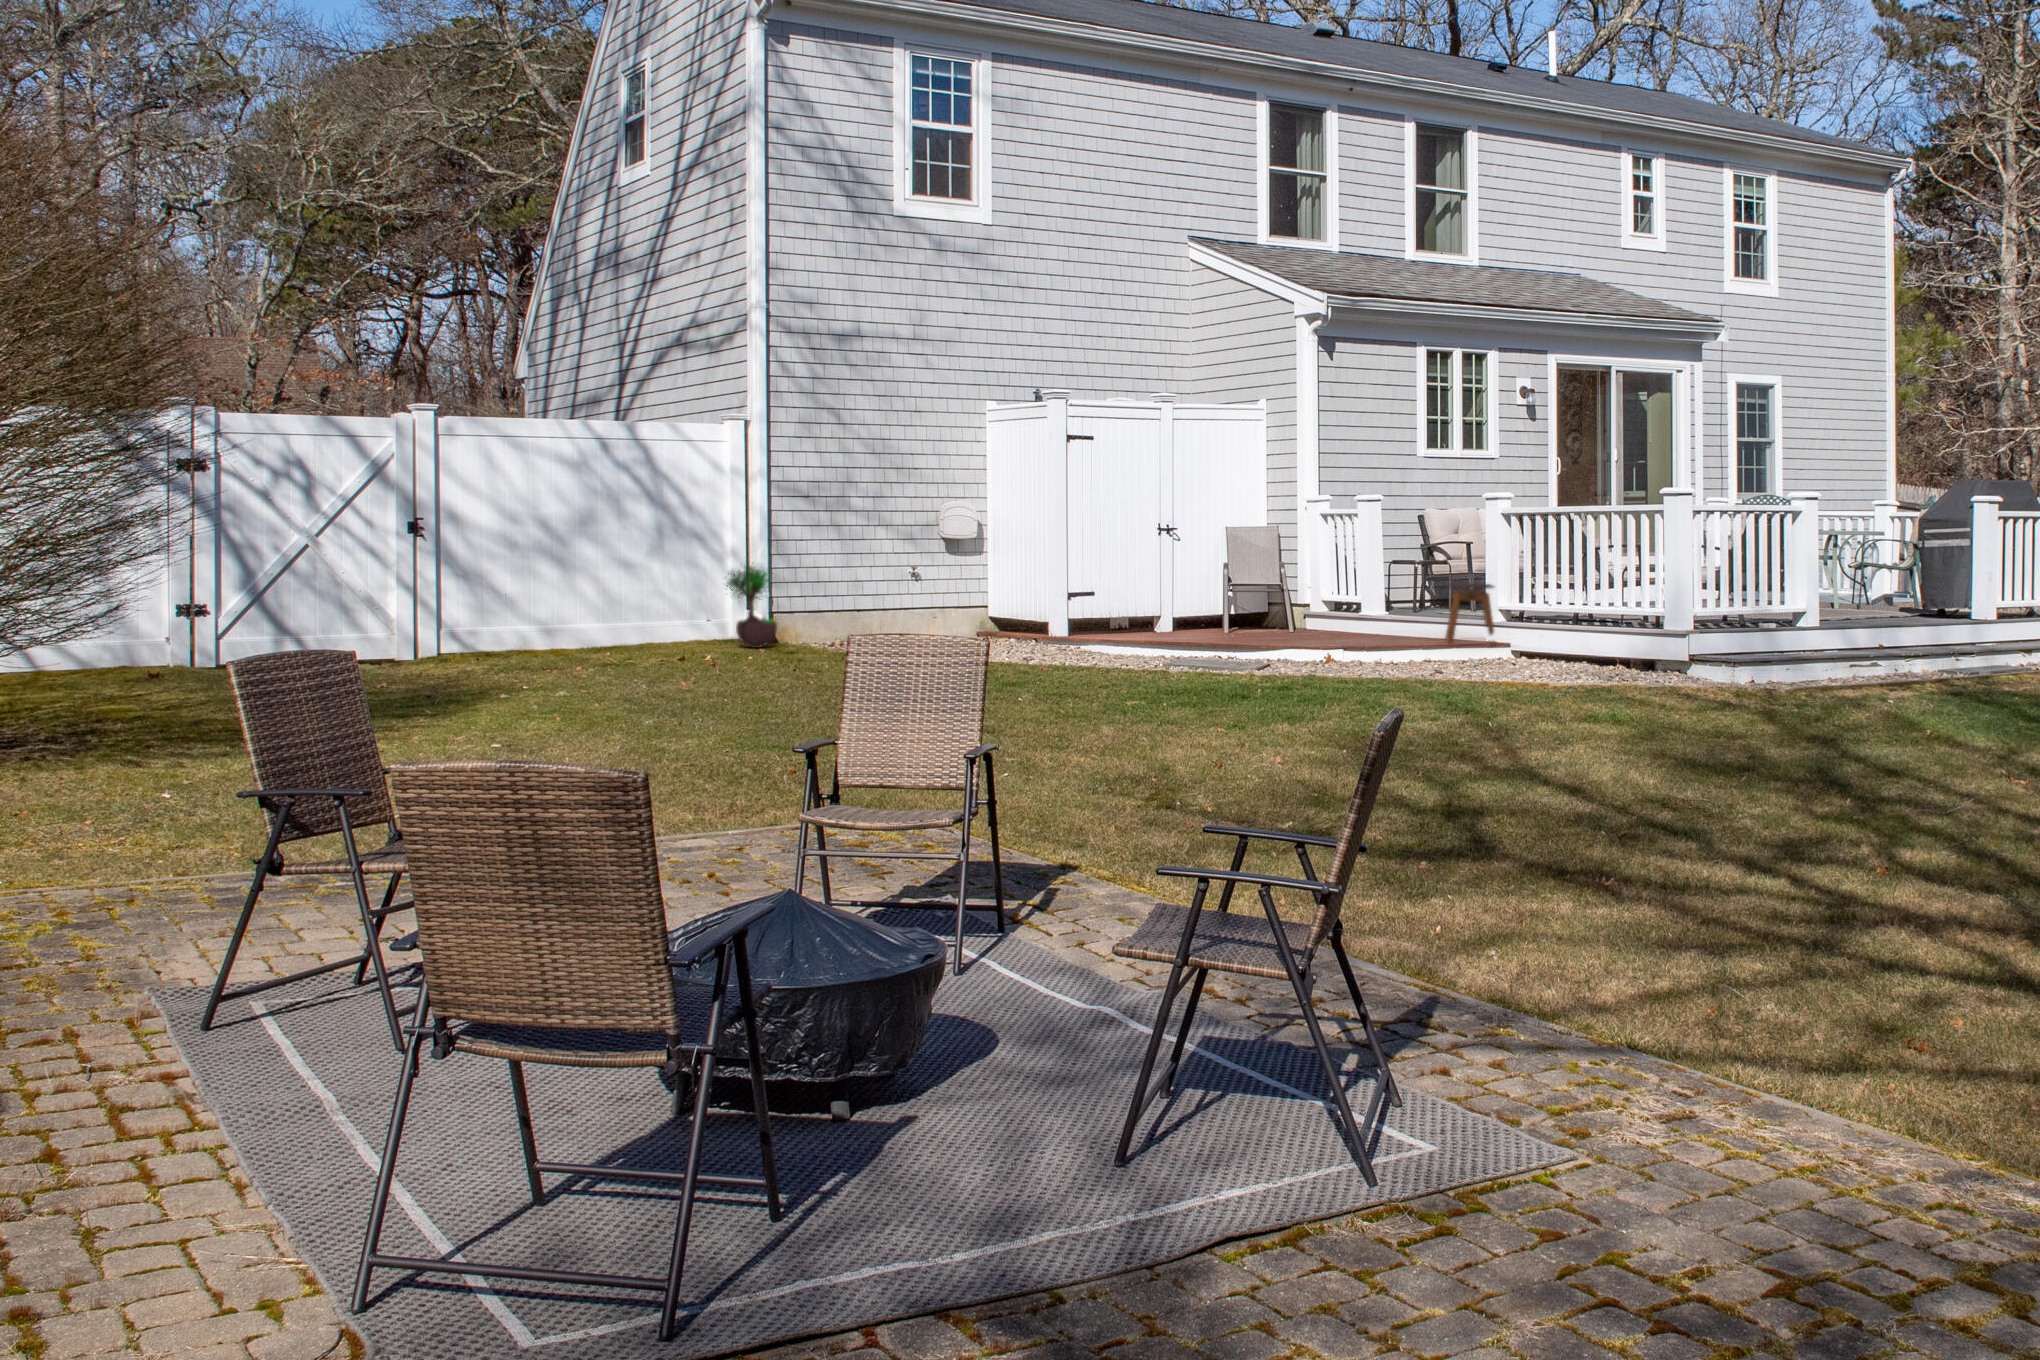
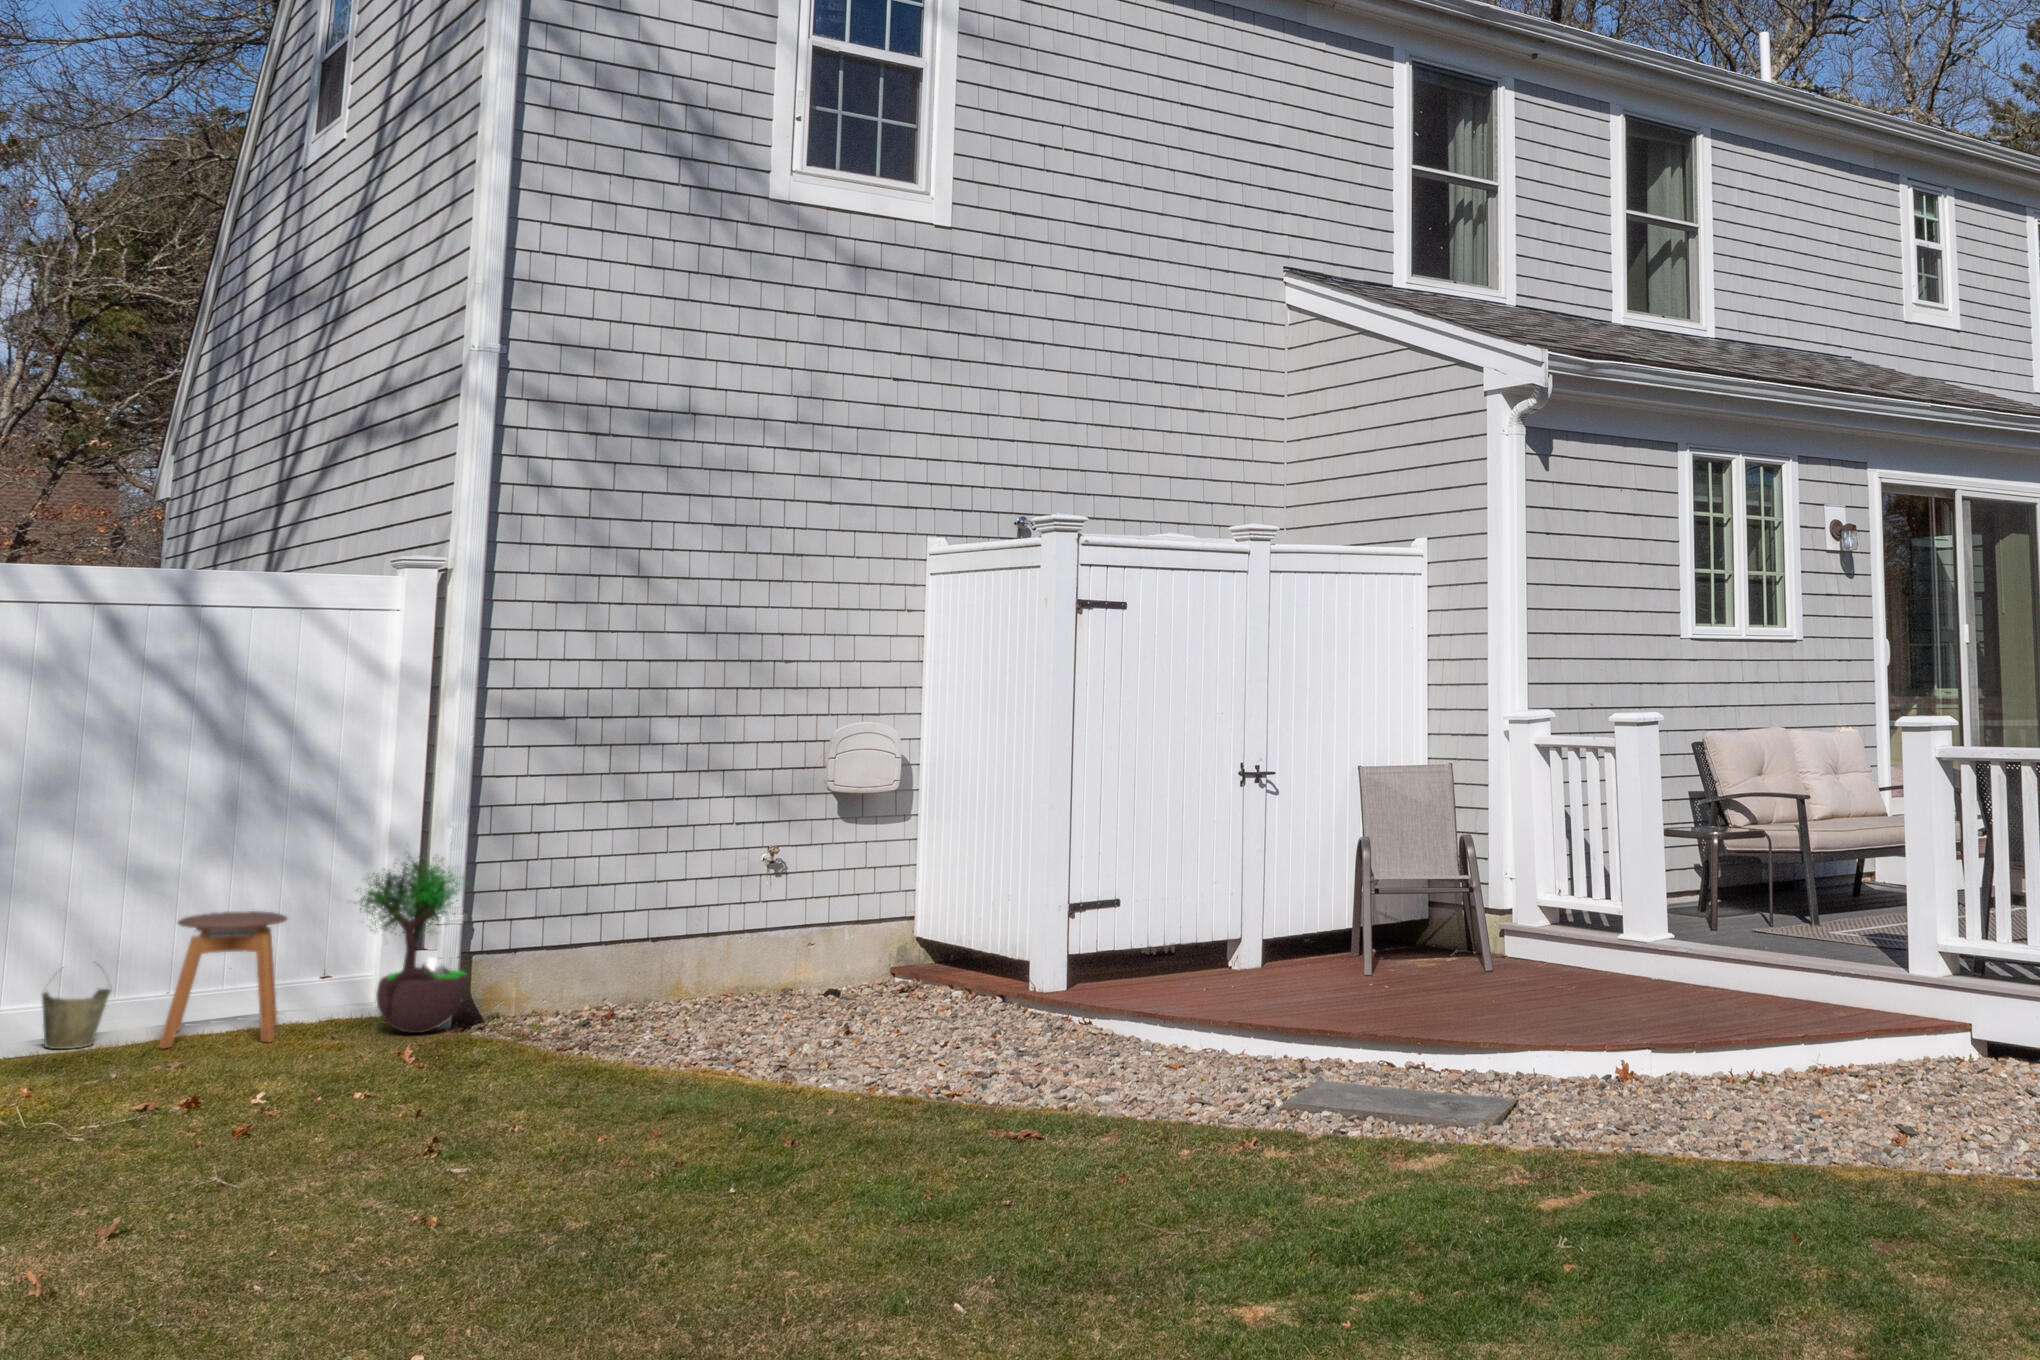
stool: present [1445,583,1496,645] -> present [159,911,287,1049]
bucket: none [587,607,617,649] -> present [42,965,111,1049]

